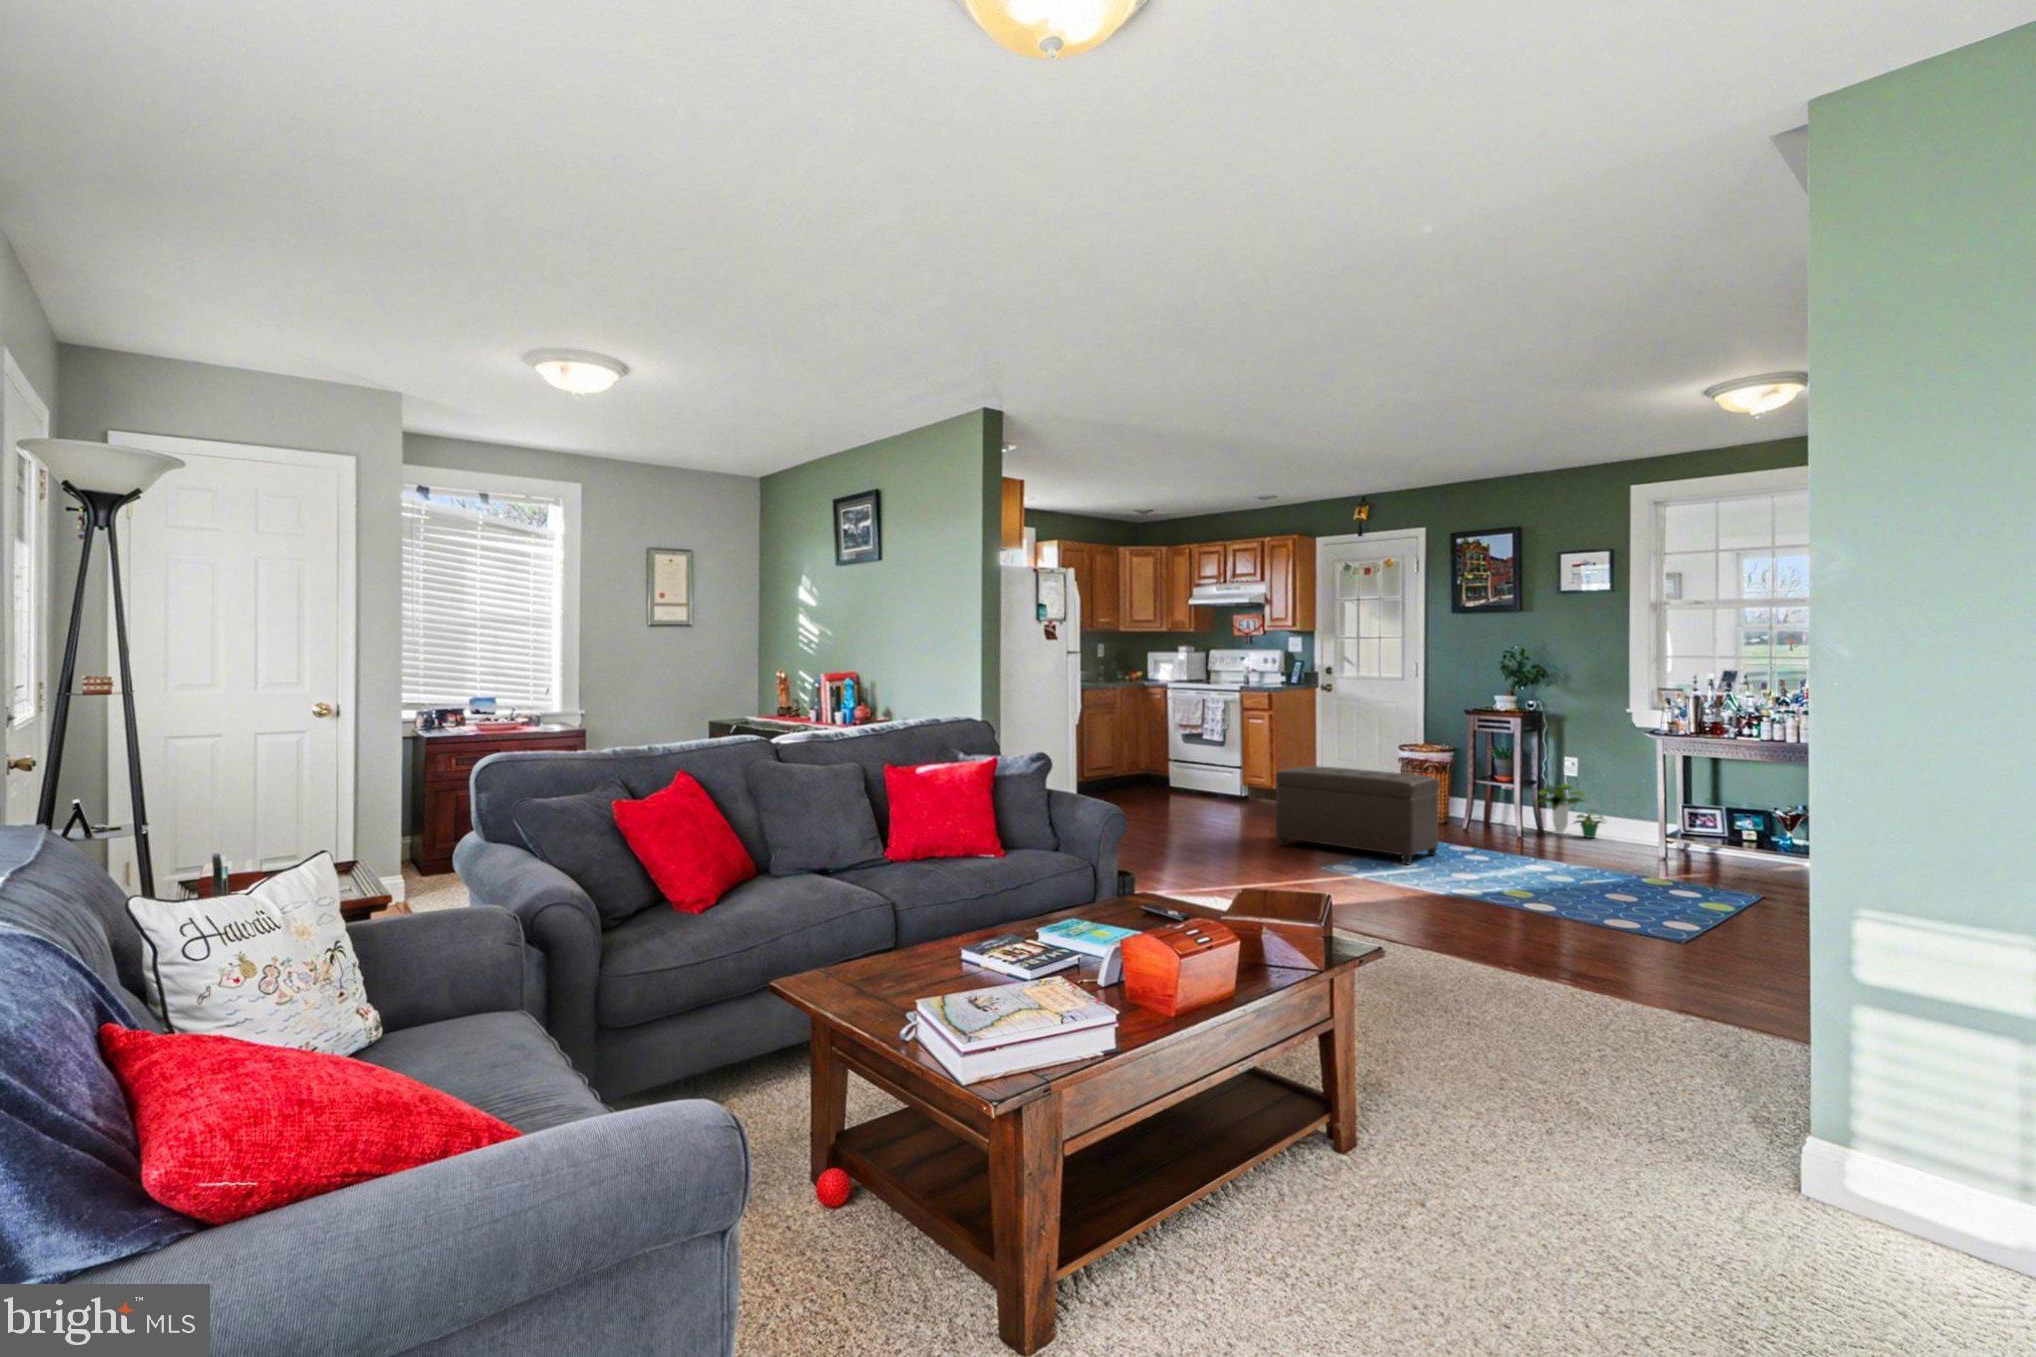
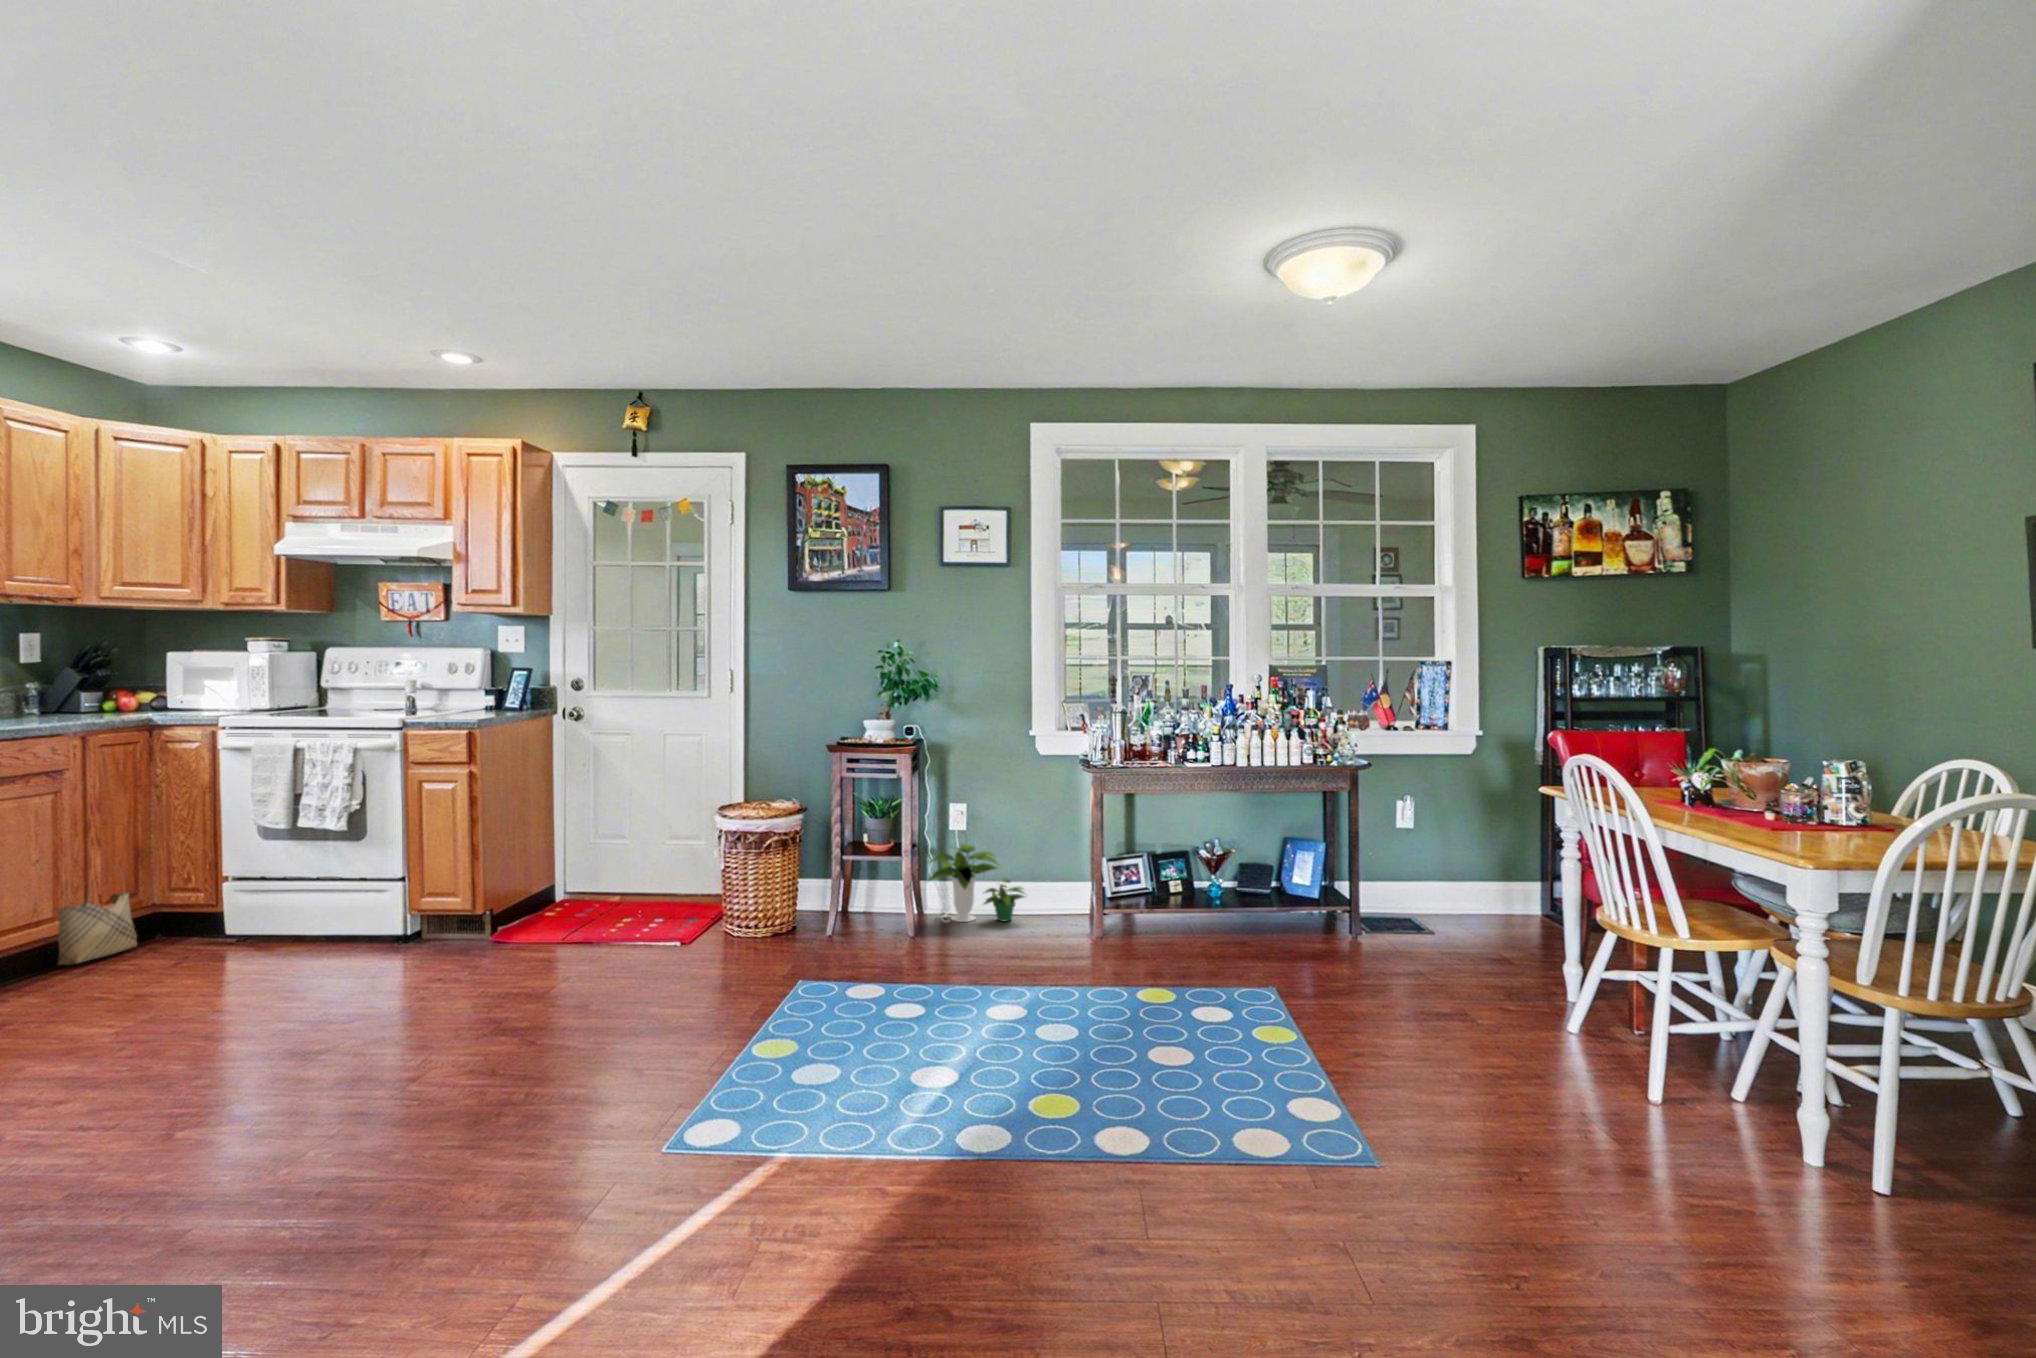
woven basket: none [1114,748,1138,789] -> present [57,879,137,965]
ottoman: present [1276,766,1440,865] -> none [513,894,868,1120]

